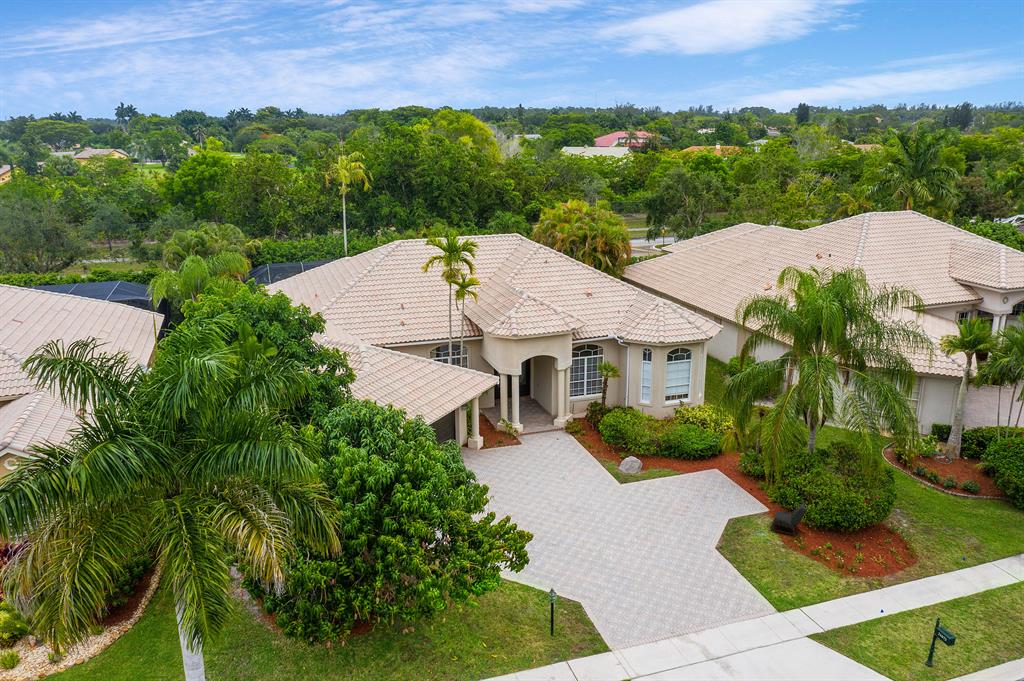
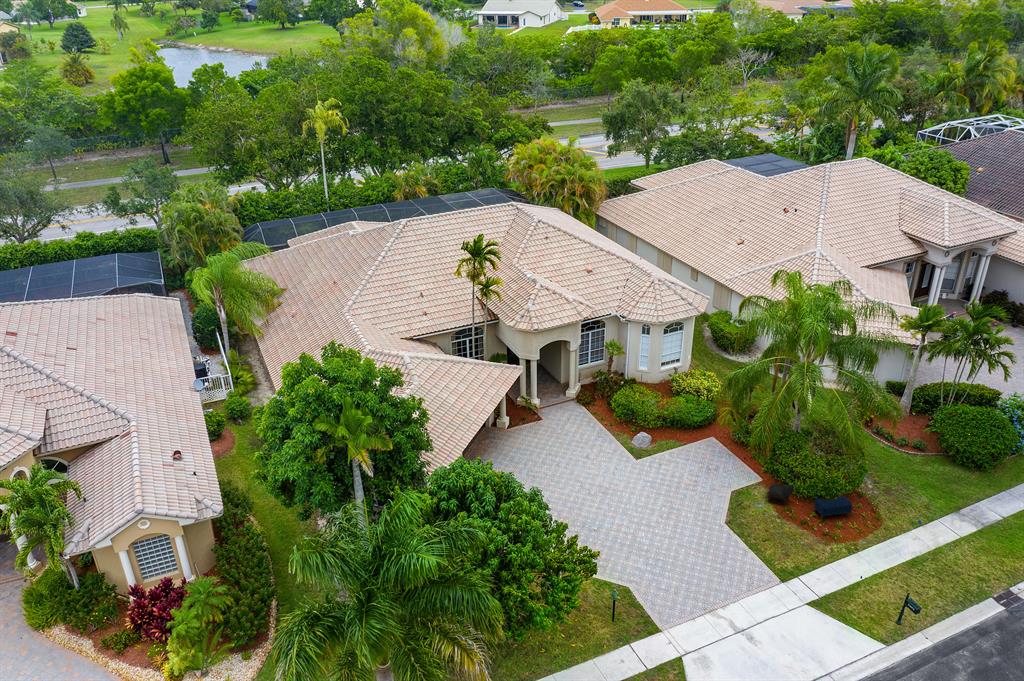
bench: none [829,526,878,552] -> present [814,496,852,519]

